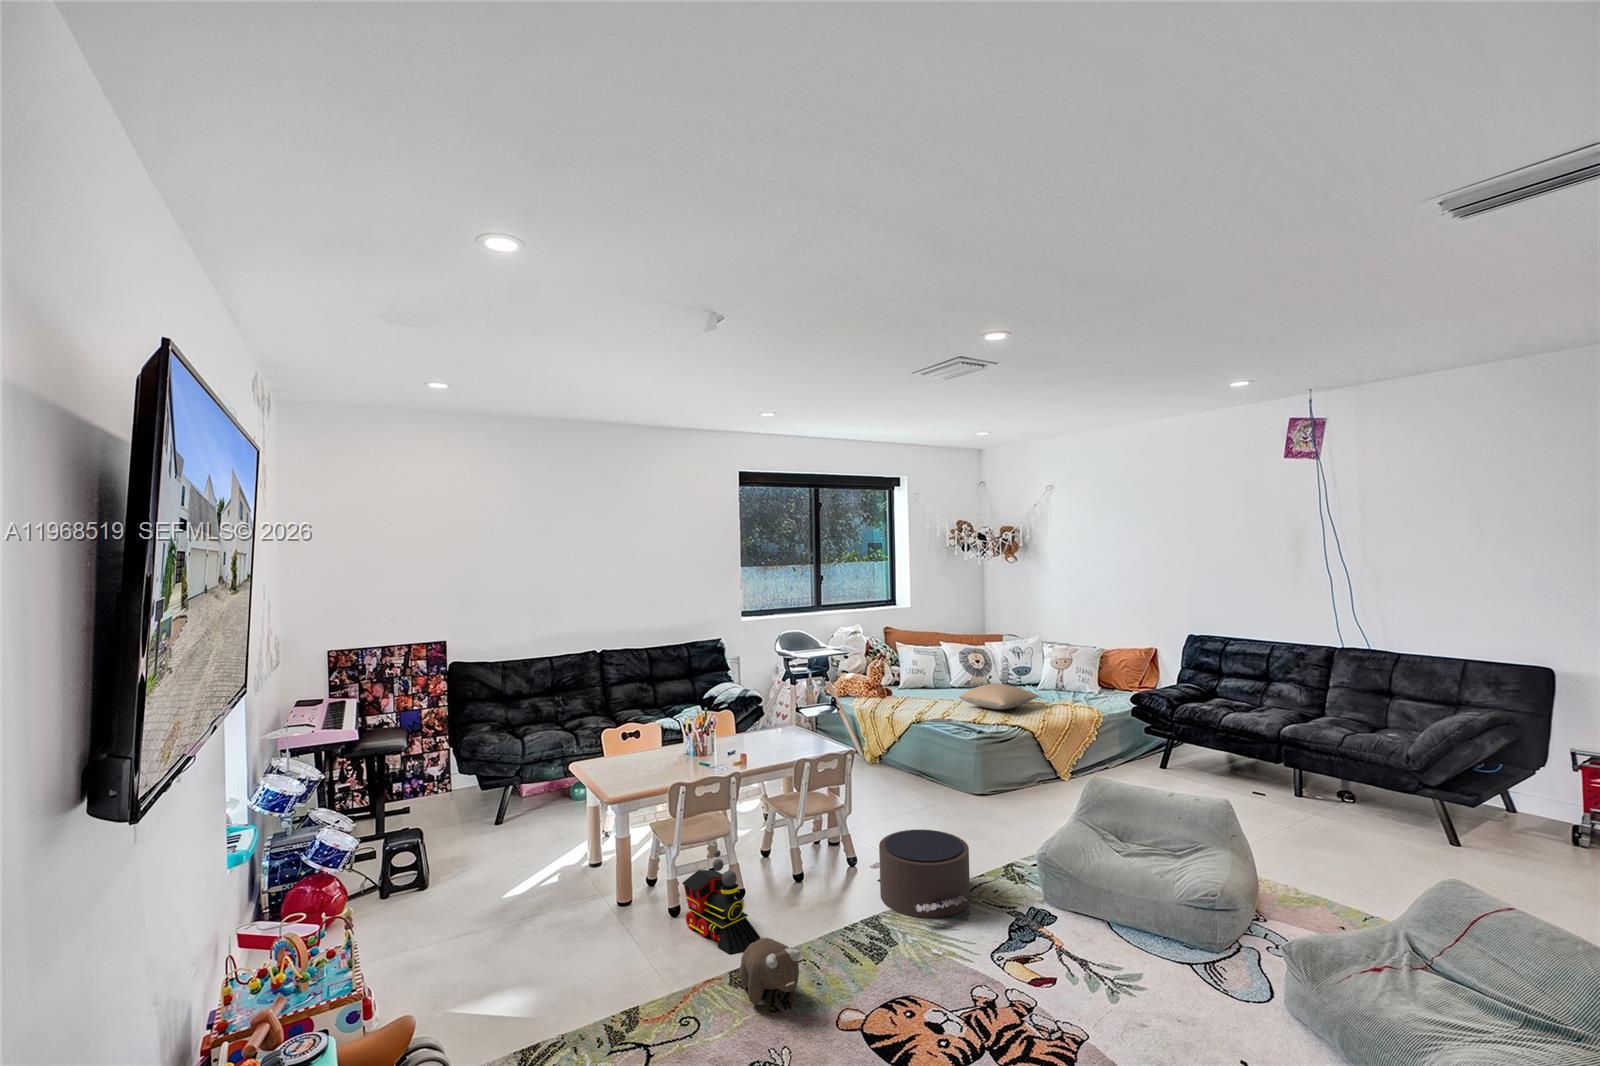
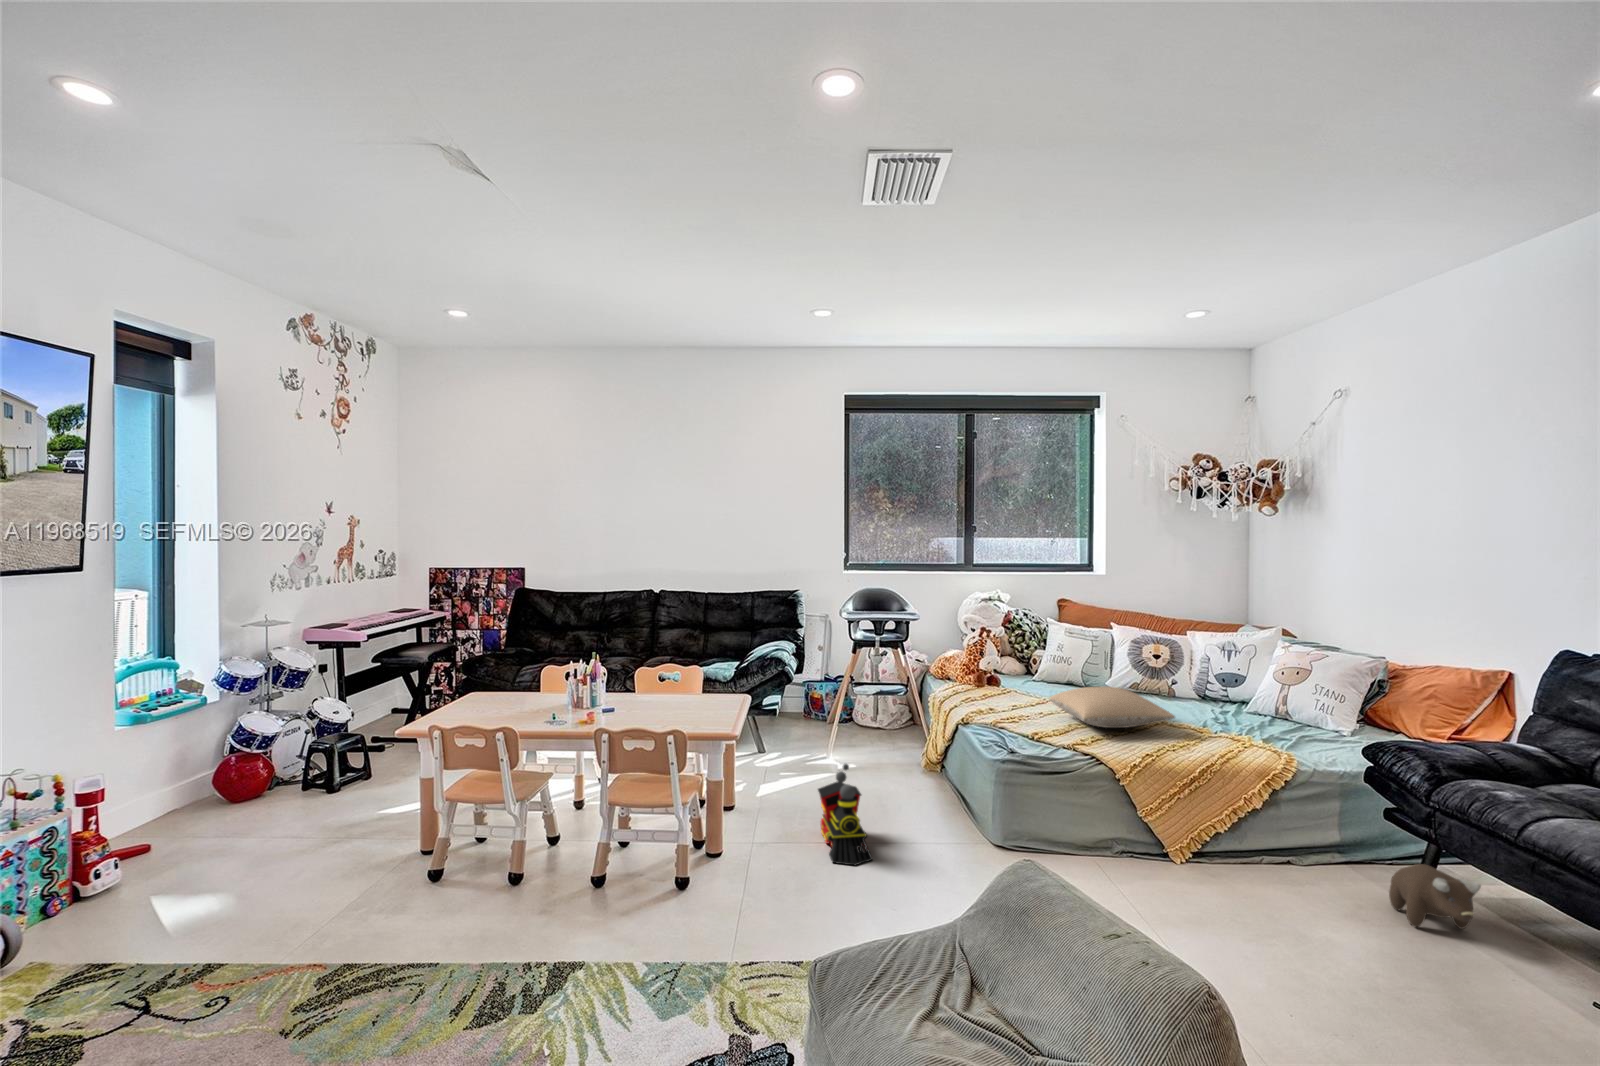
pouf: present [870,830,970,918] -> none [563,853,721,994]
toy train: present [682,850,760,954] -> present [818,764,872,865]
plush toy: present [740,938,800,1005] -> present [1389,864,1481,929]

